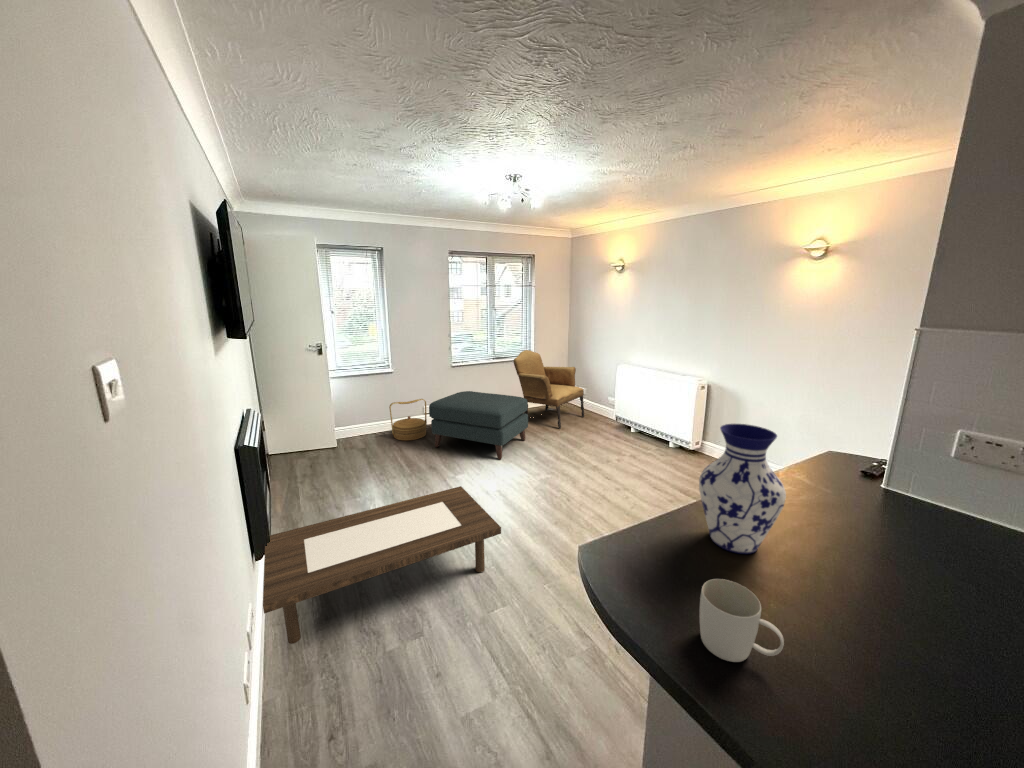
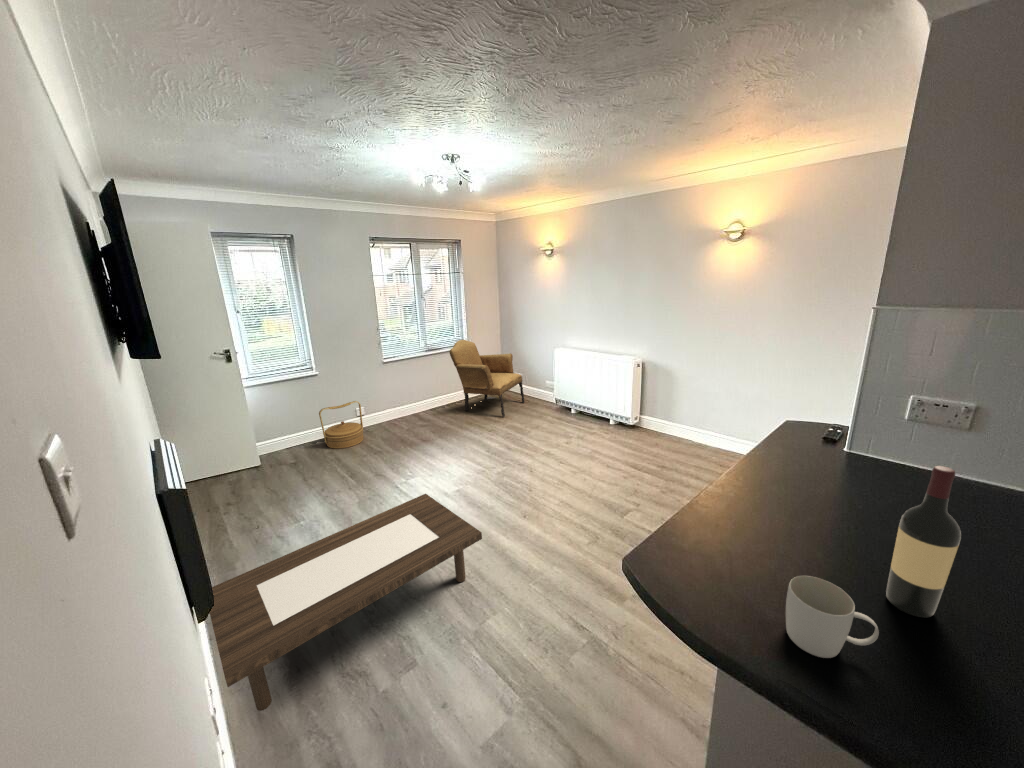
ottoman: present [429,391,528,460] -> none [367,388,474,457]
vase: present [699,424,786,554] -> none [726,411,813,537]
wine bottle: none [833,486,906,651] -> present [886,466,961,617]

